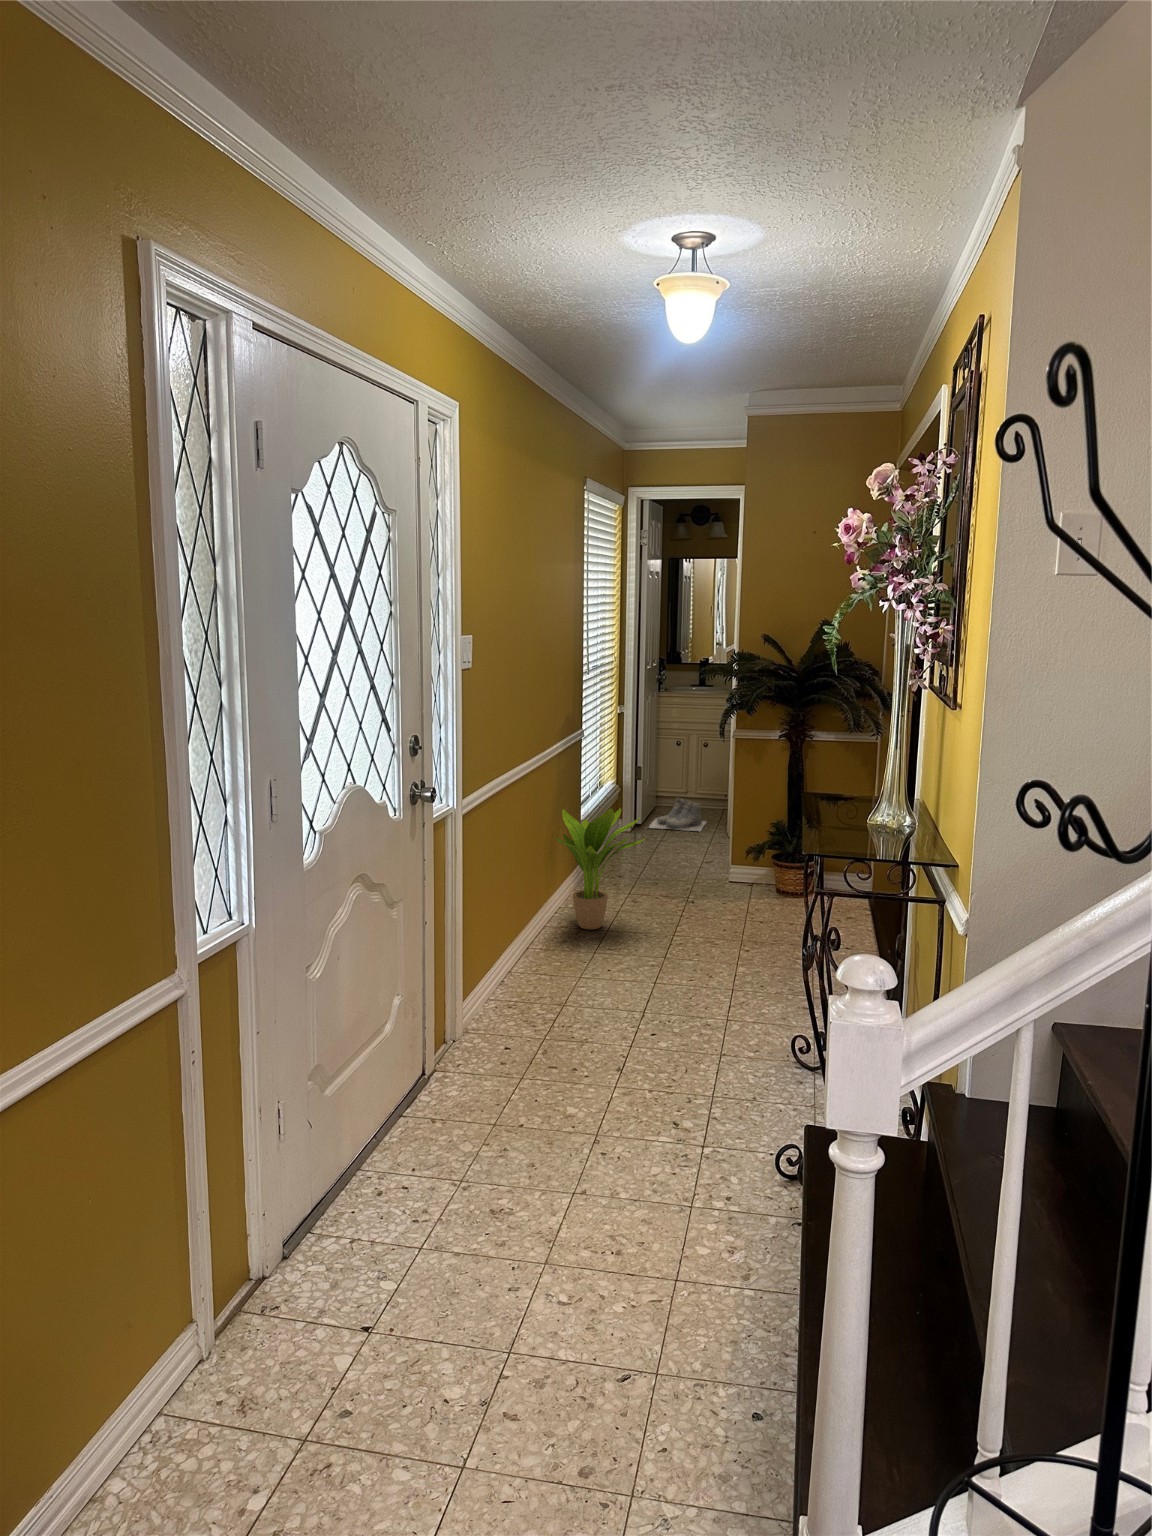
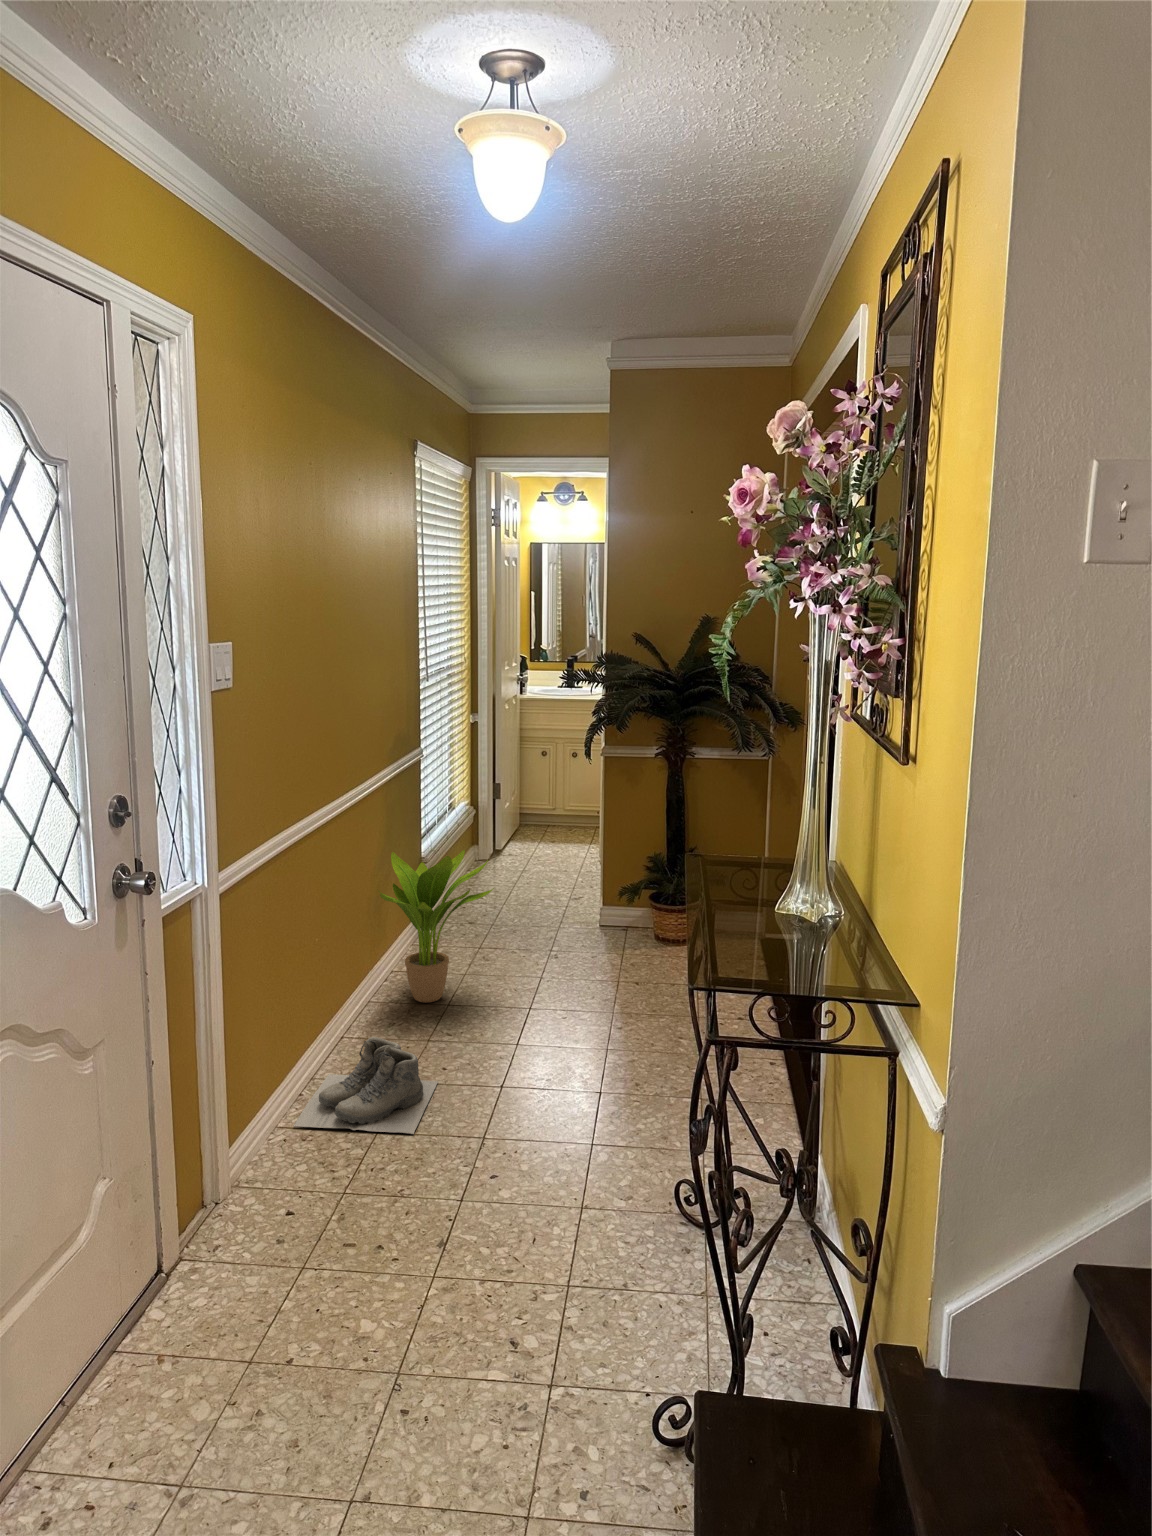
boots: present [649,797,706,831] -> present [294,1037,438,1134]

